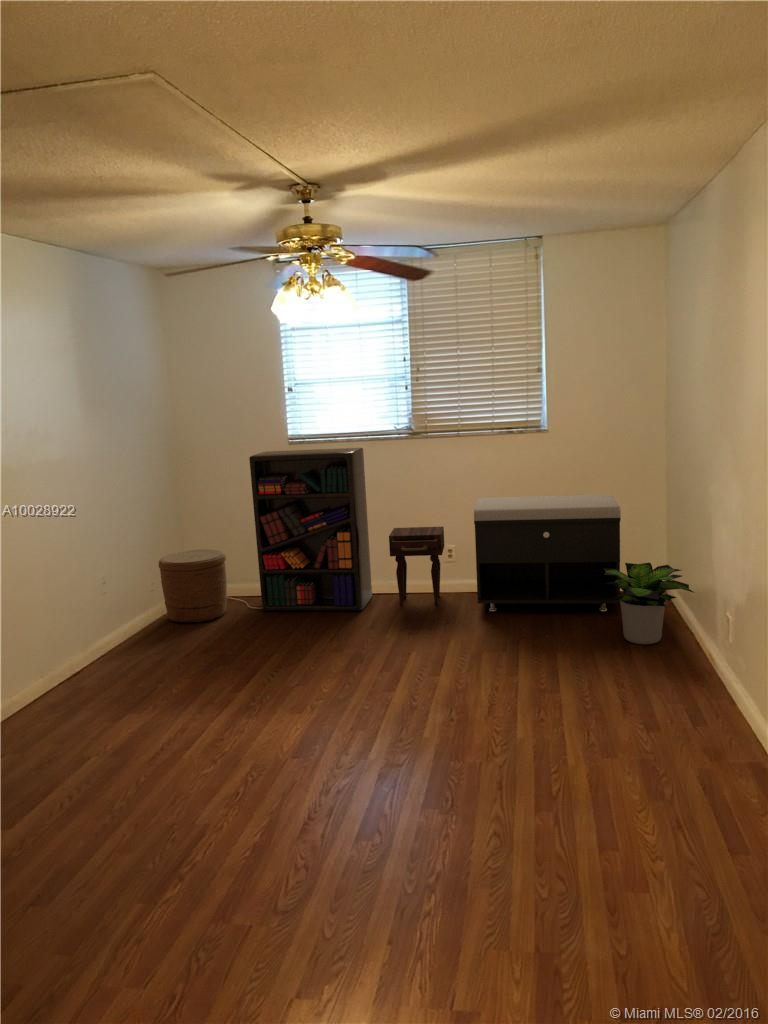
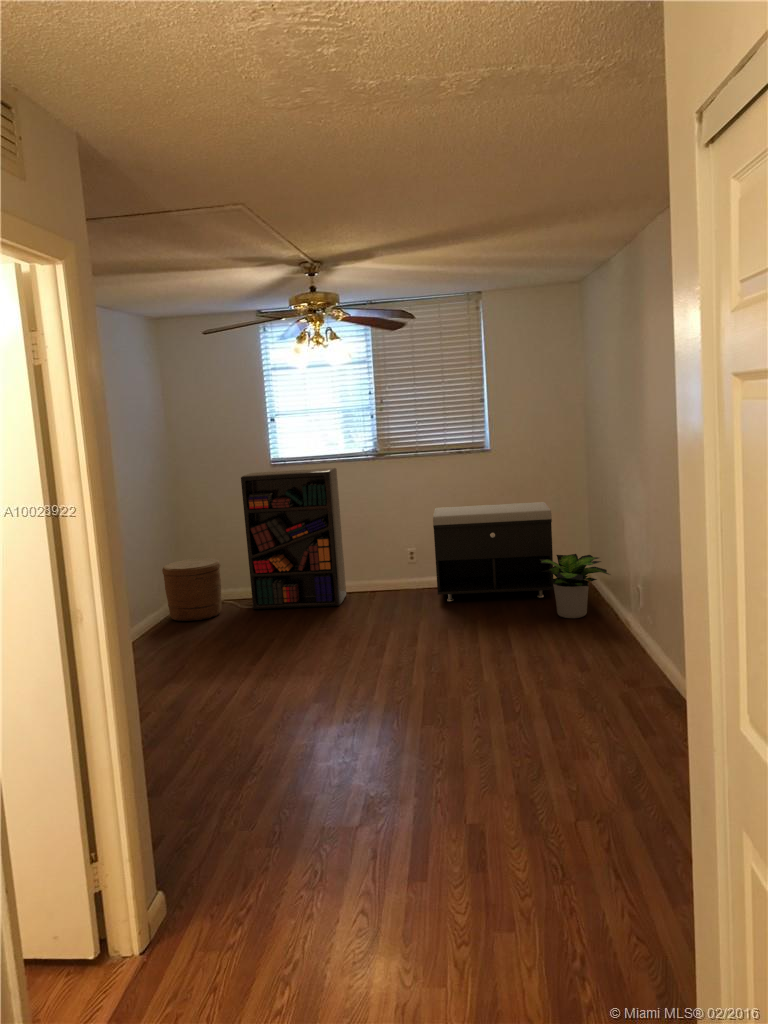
nightstand: present [389,527,444,605] -> none [361,533,407,600]

